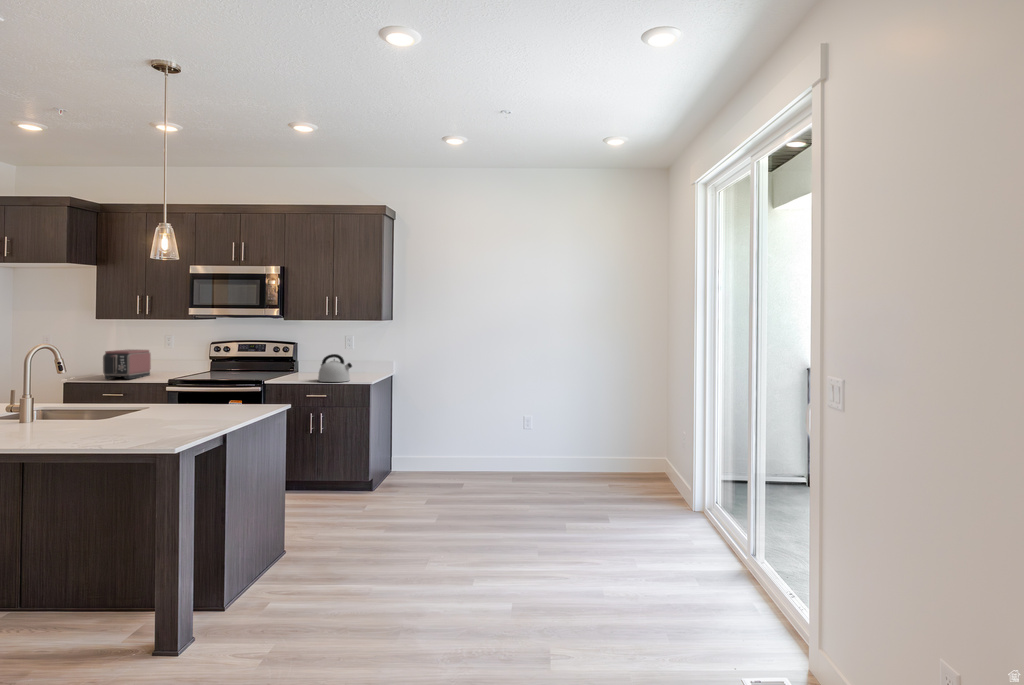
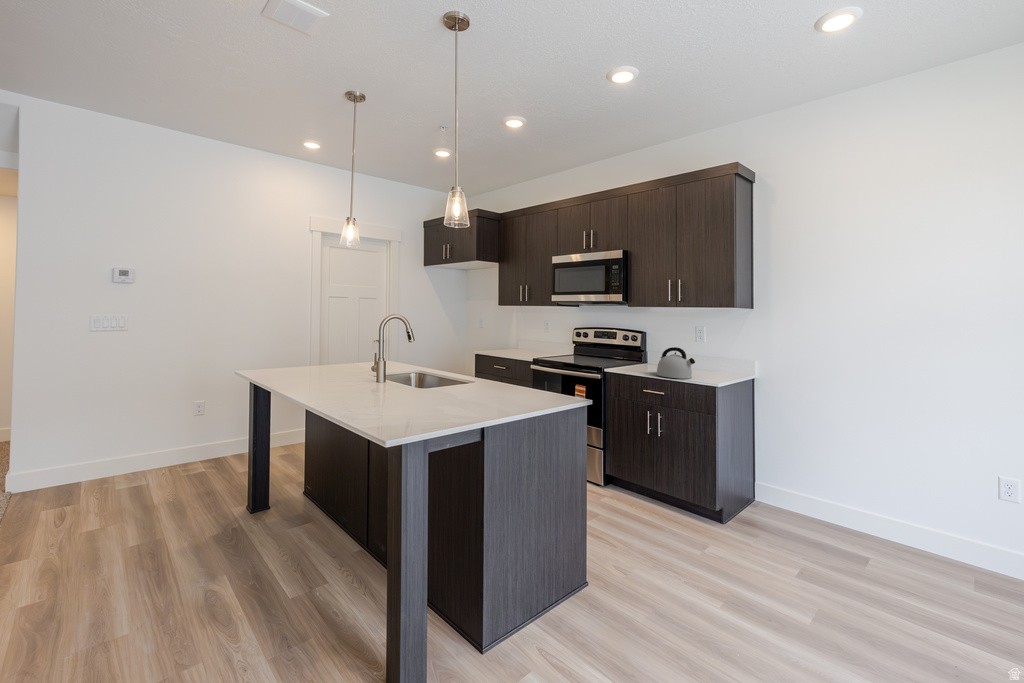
toaster: present [103,350,151,379] -> none [493,331,529,355]

